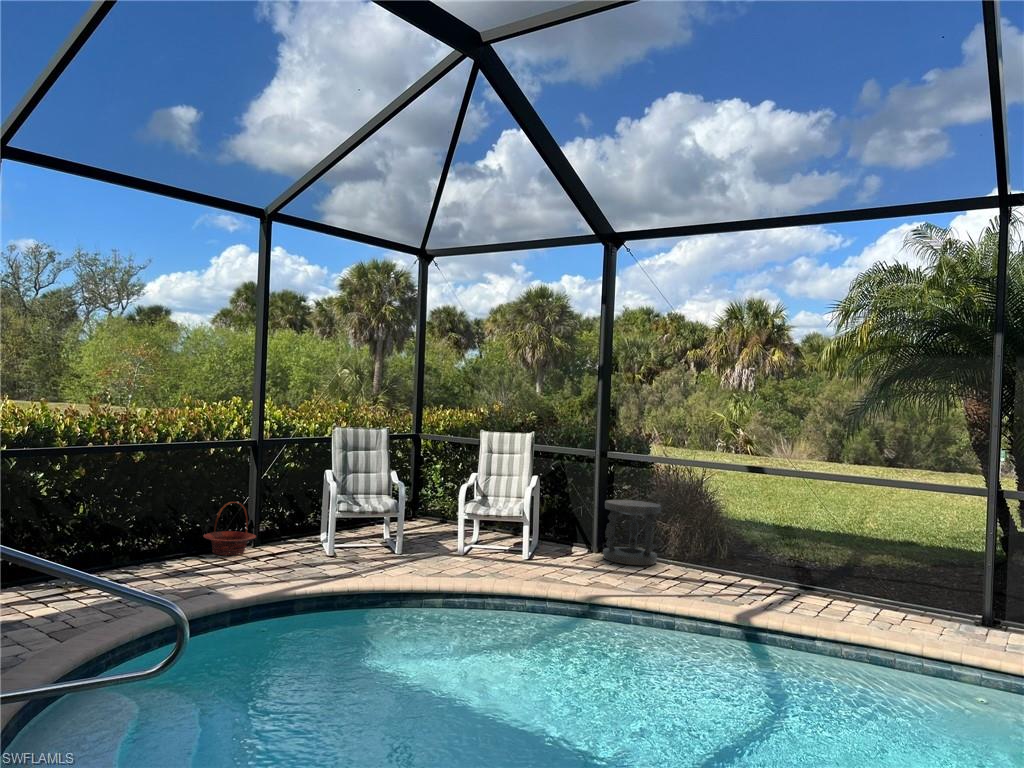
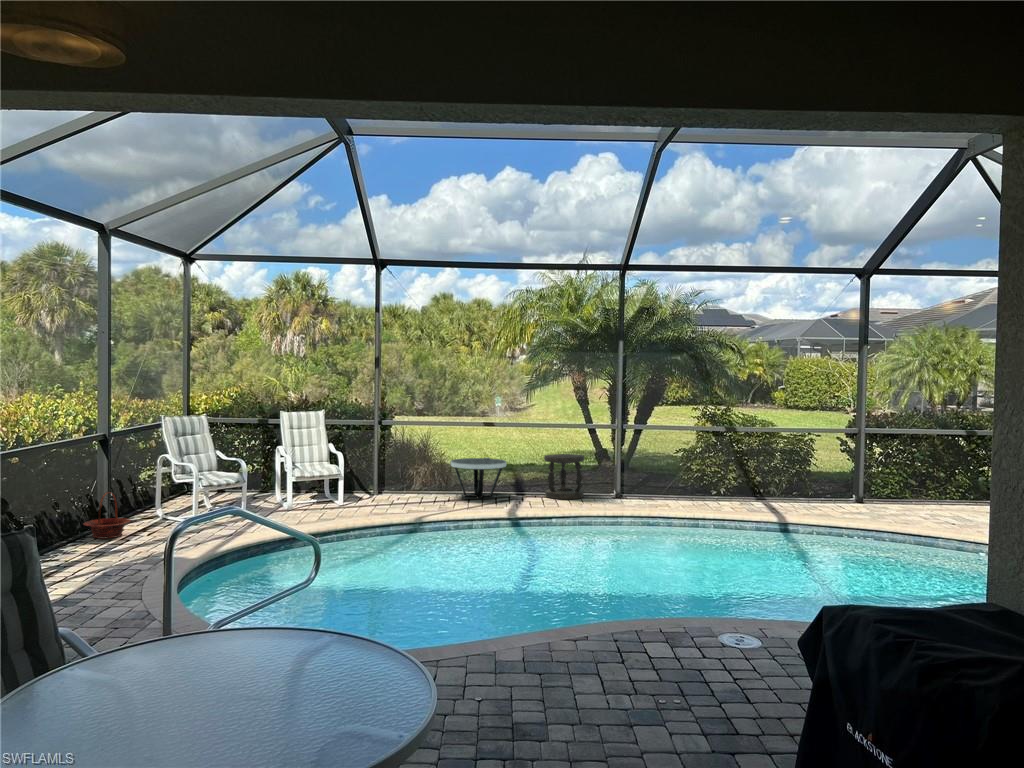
stool: present [603,500,661,565] -> present [544,454,584,499]
side table: none [694,520,780,586] -> present [451,458,506,499]

